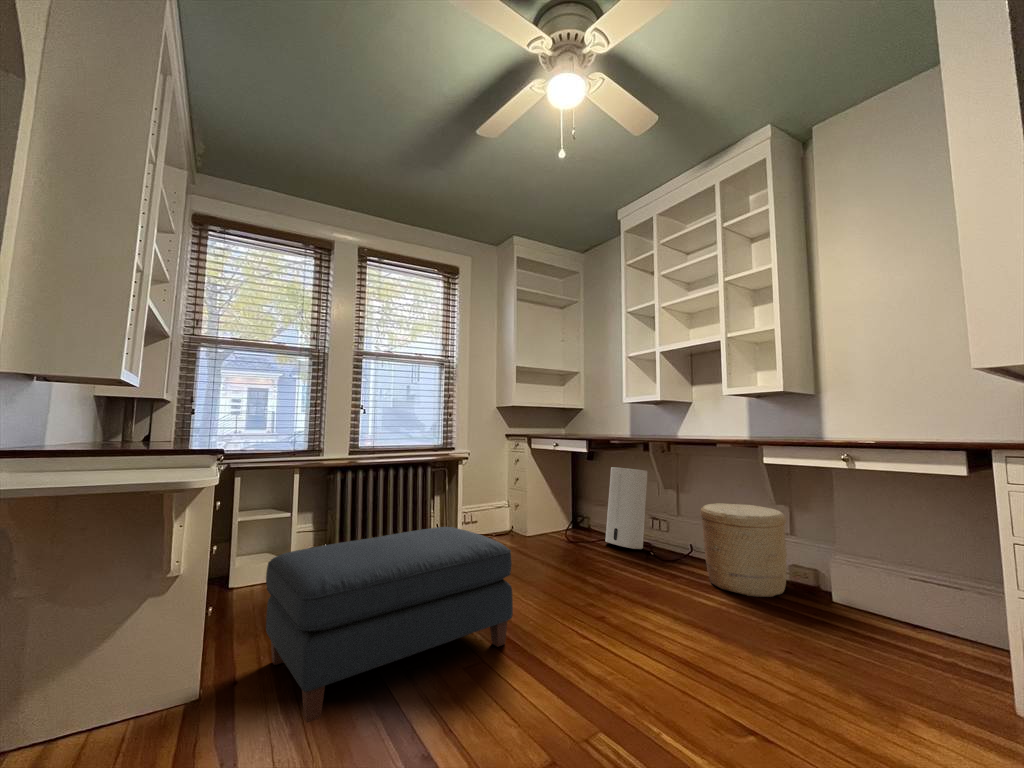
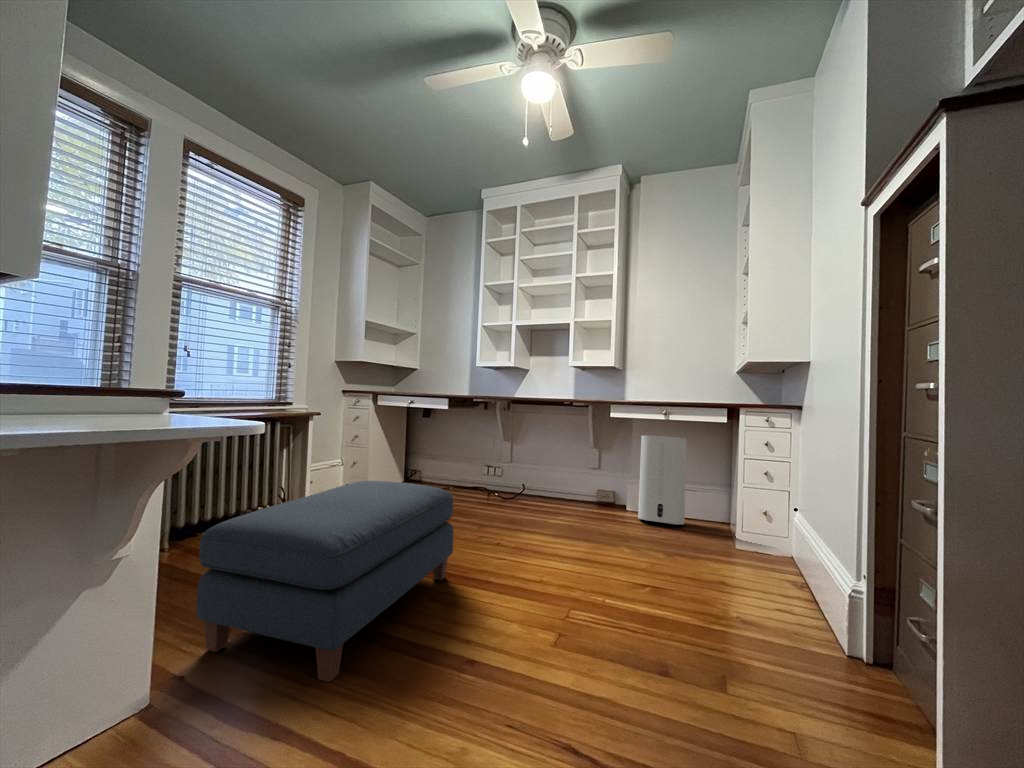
air purifier: present [605,467,647,549] -> present [638,436,687,525]
woven basket: present [700,503,787,597] -> none [542,449,599,514]

